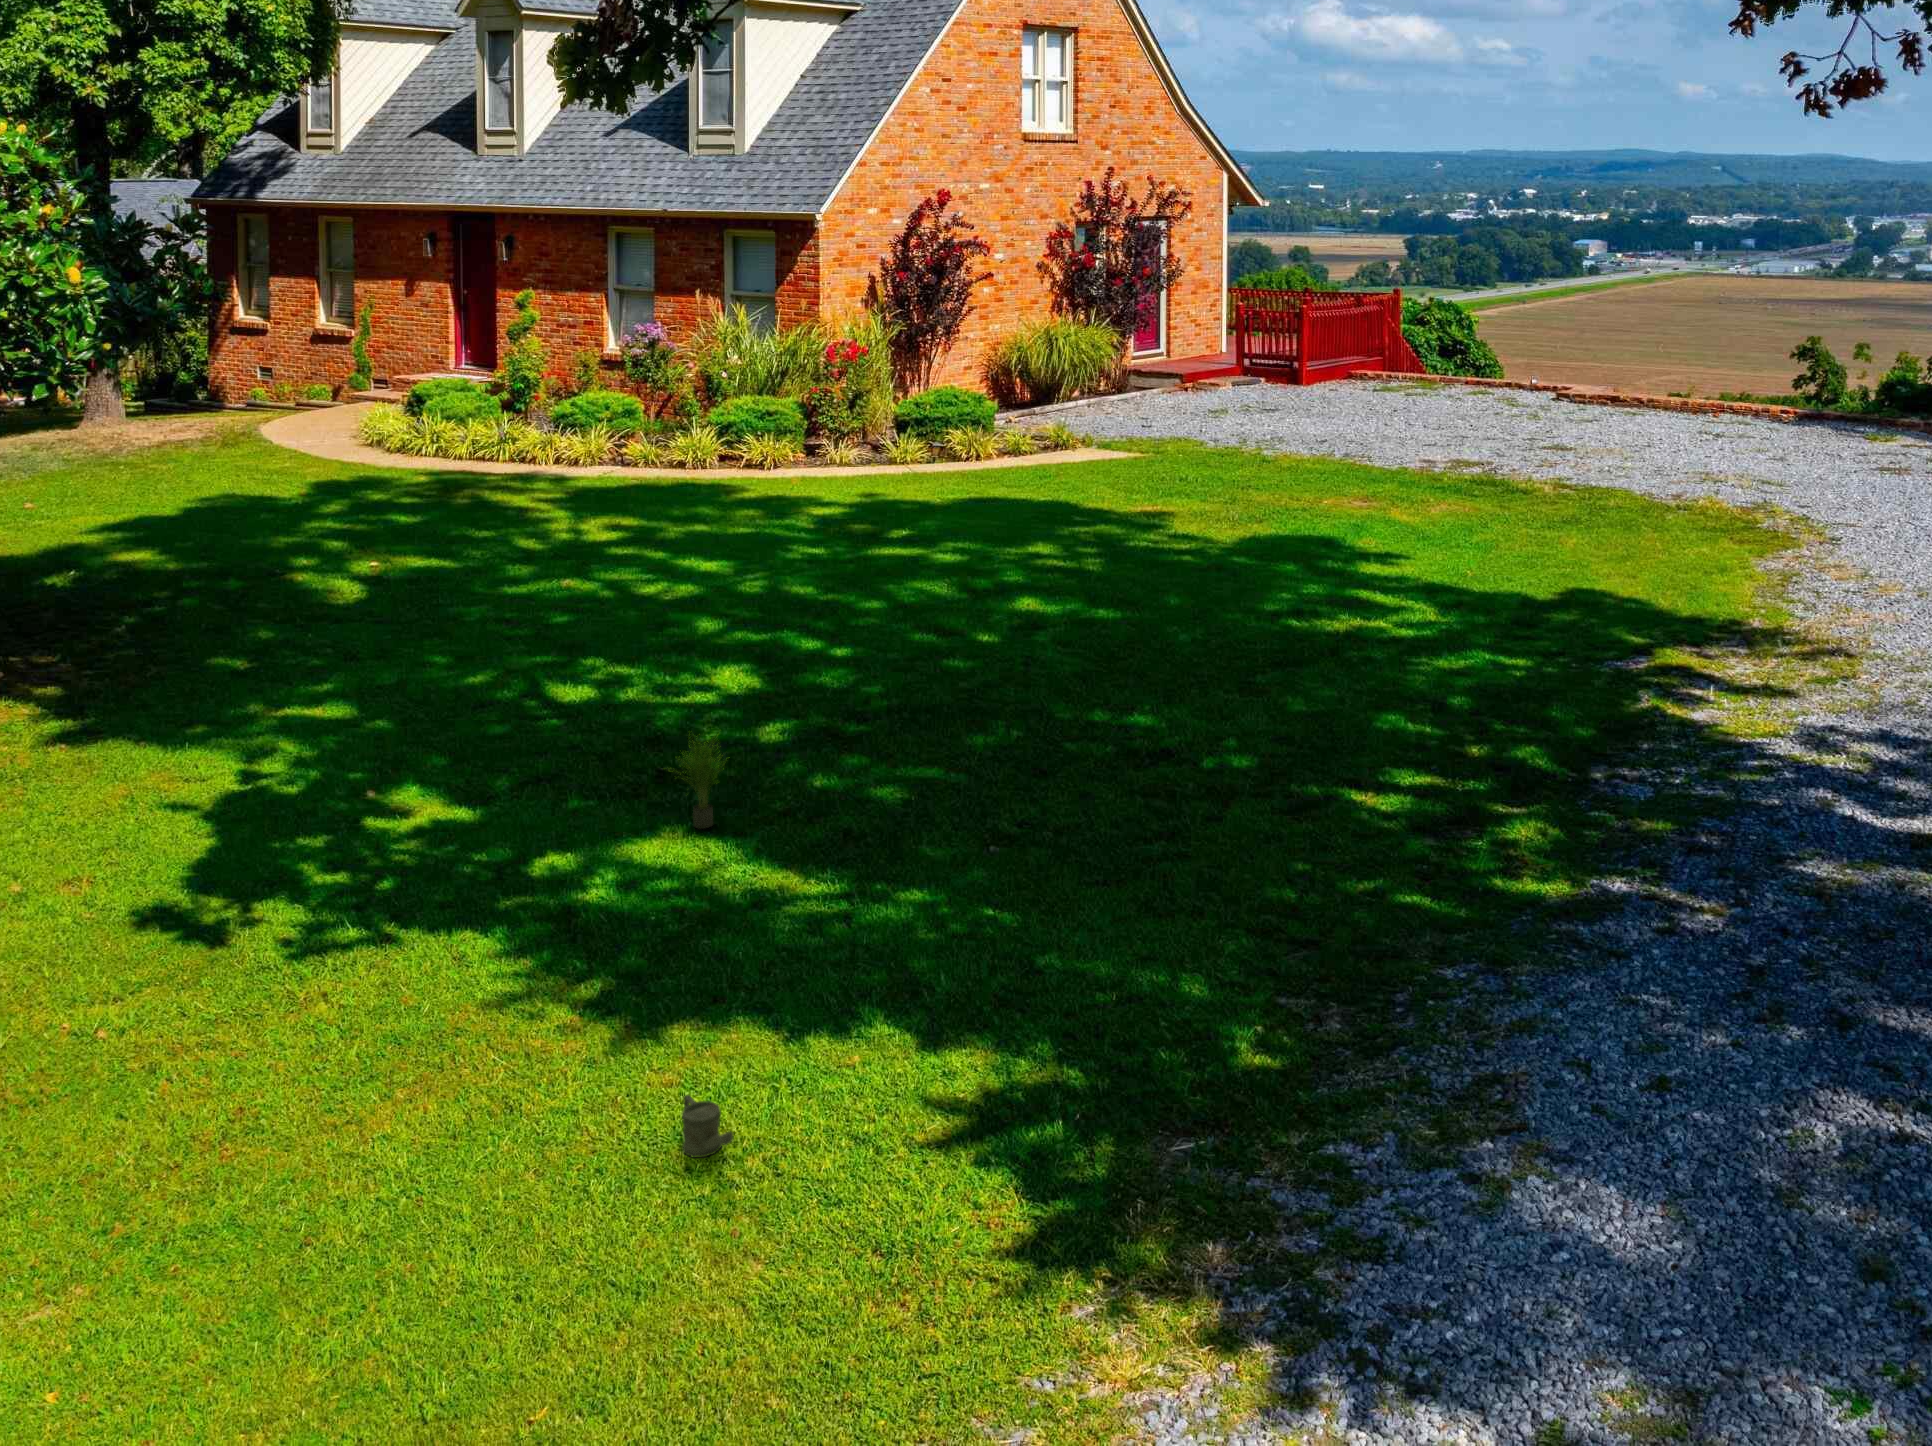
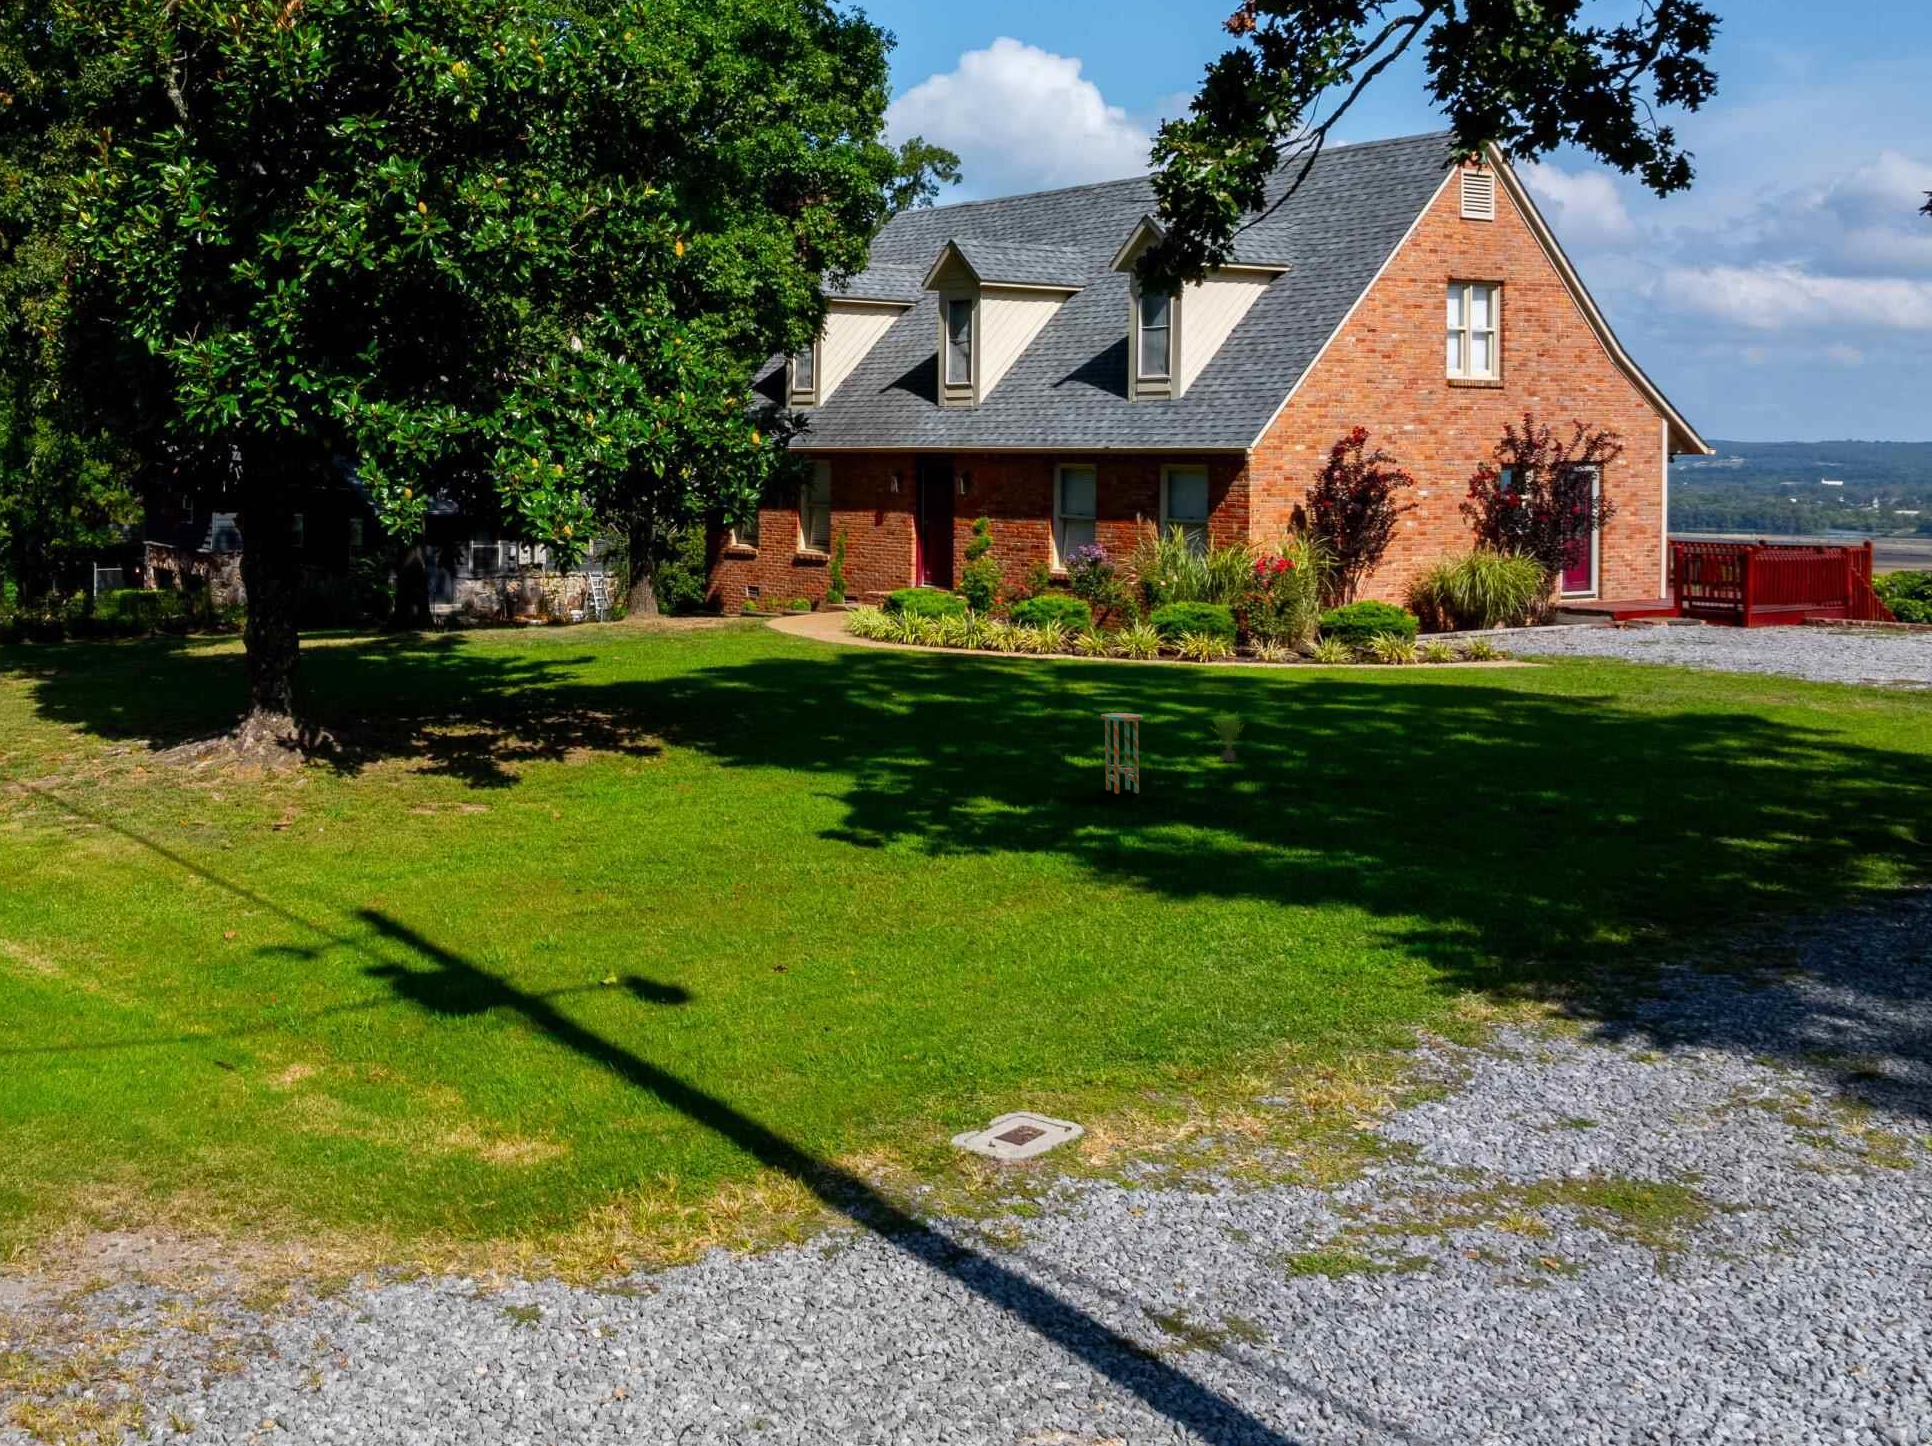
side table: none [371,869,466,1072] -> present [1101,713,1143,794]
watering can: present [682,1095,733,1157] -> none [1256,795,1283,815]

